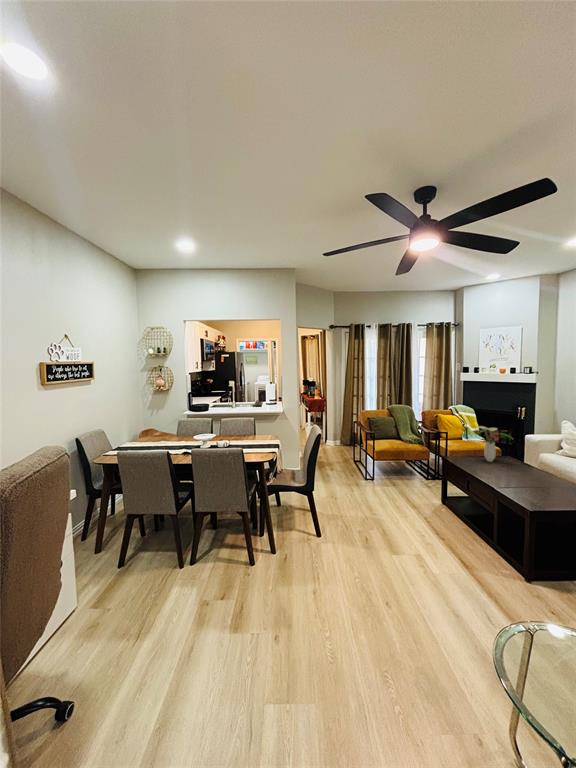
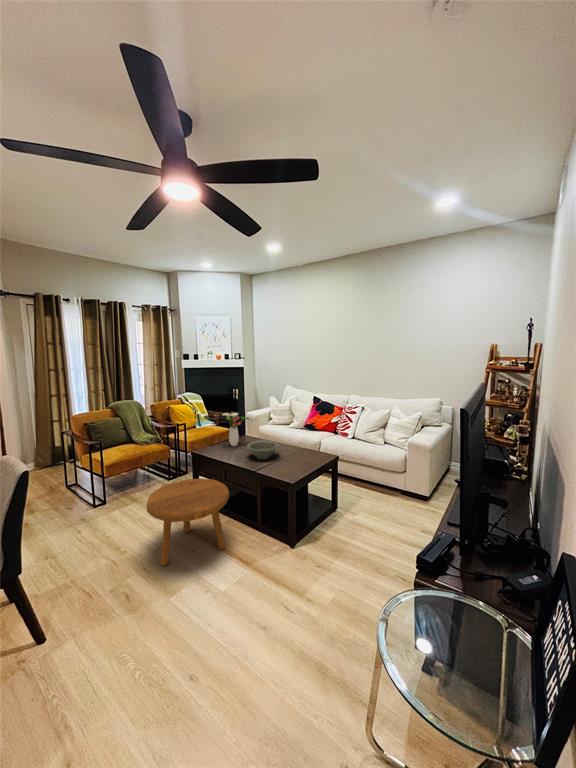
decorative bowl: none [496,460,538,480] -> present [247,440,279,459]
footstool: none [389,474,462,545] -> present [147,479,229,566]

